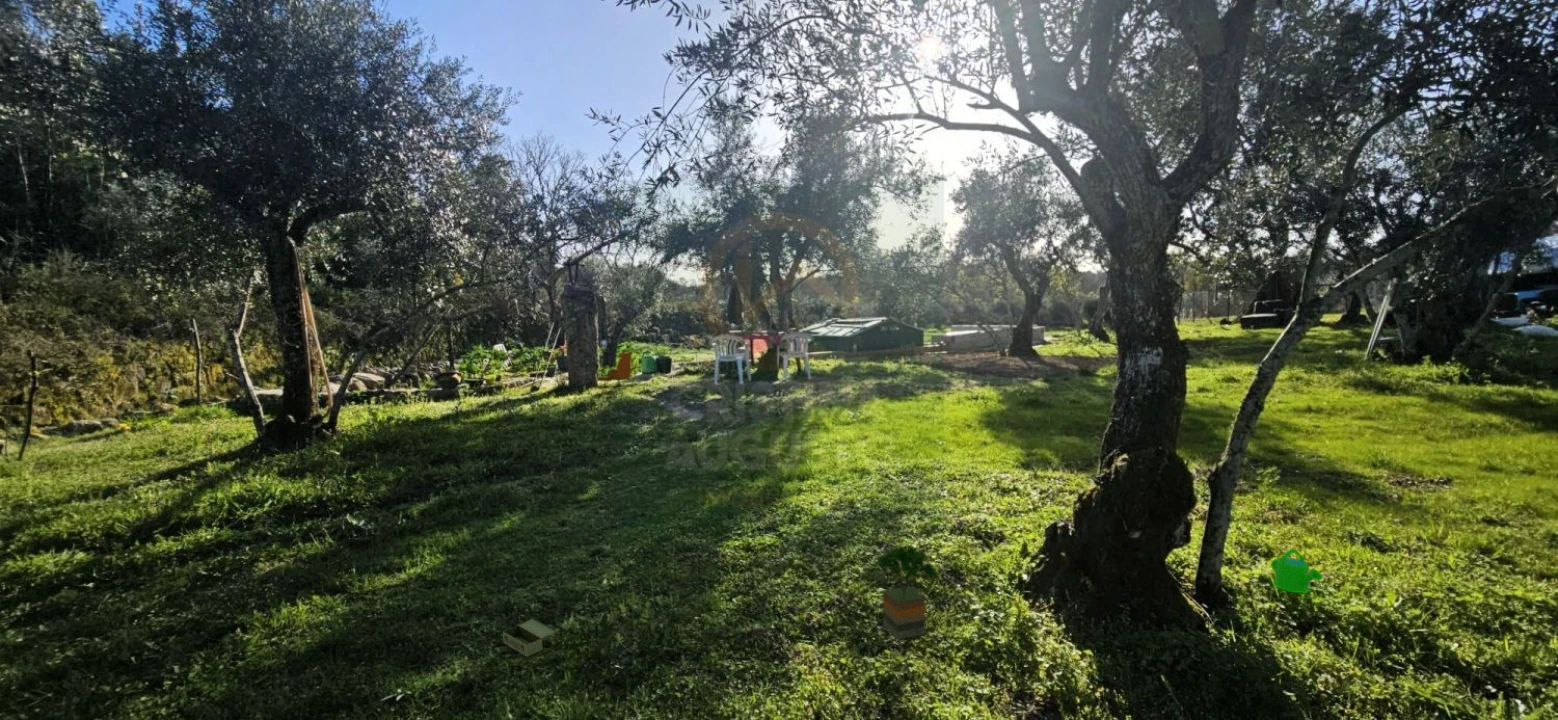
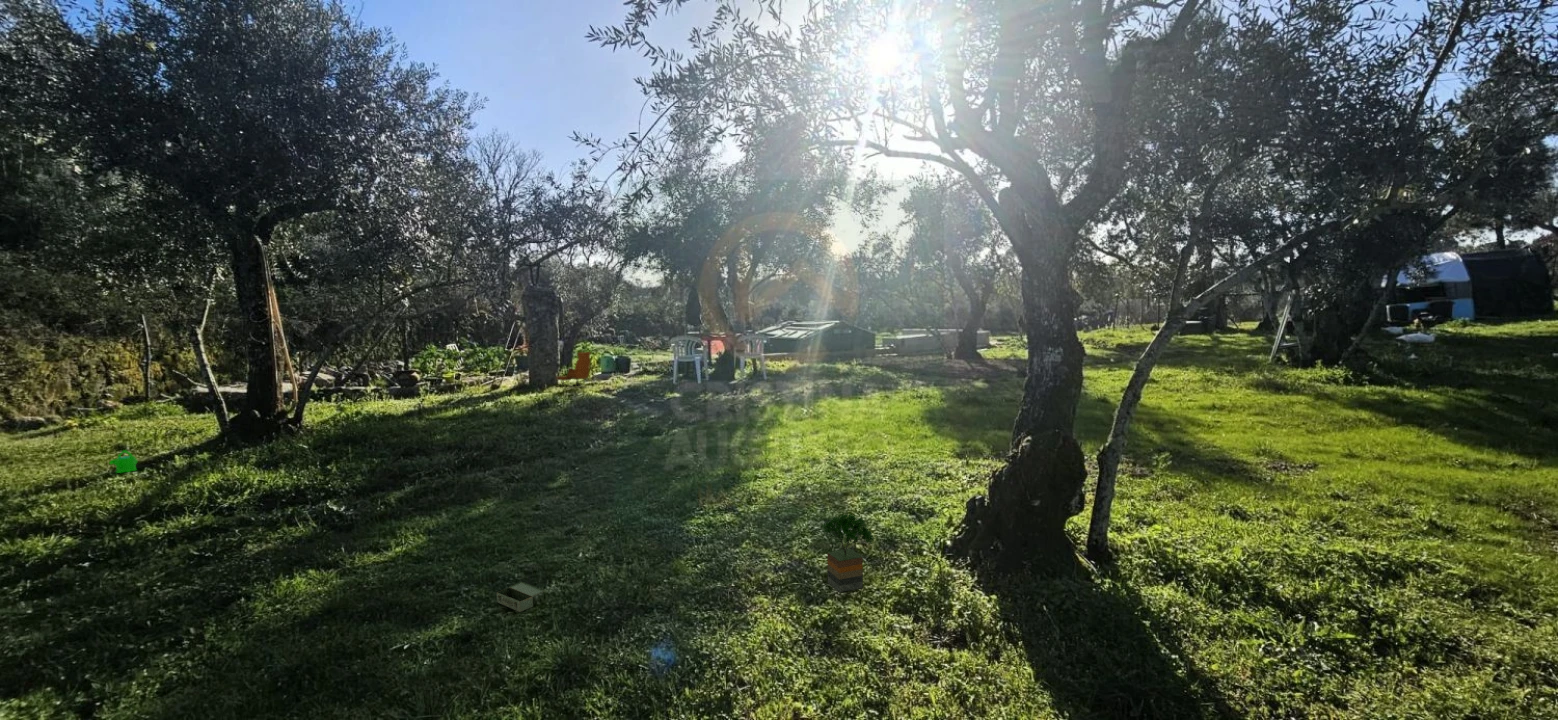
watering can: present [1271,549,1322,594] -> present [110,450,137,473]

